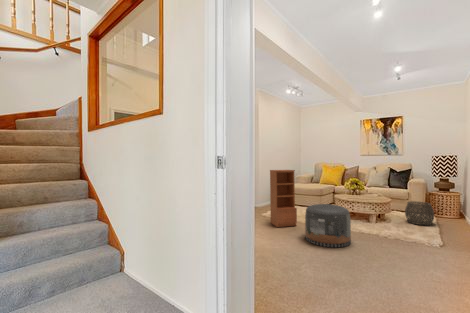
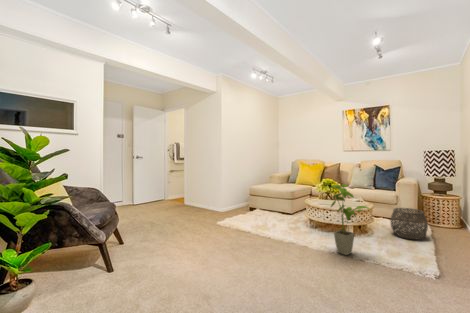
bookcase: present [270,170,297,227] -> none [218,169,249,244]
house plant: none [361,182,394,234] -> present [331,184,369,255]
pouf: present [305,204,351,247] -> none [249,215,309,281]

